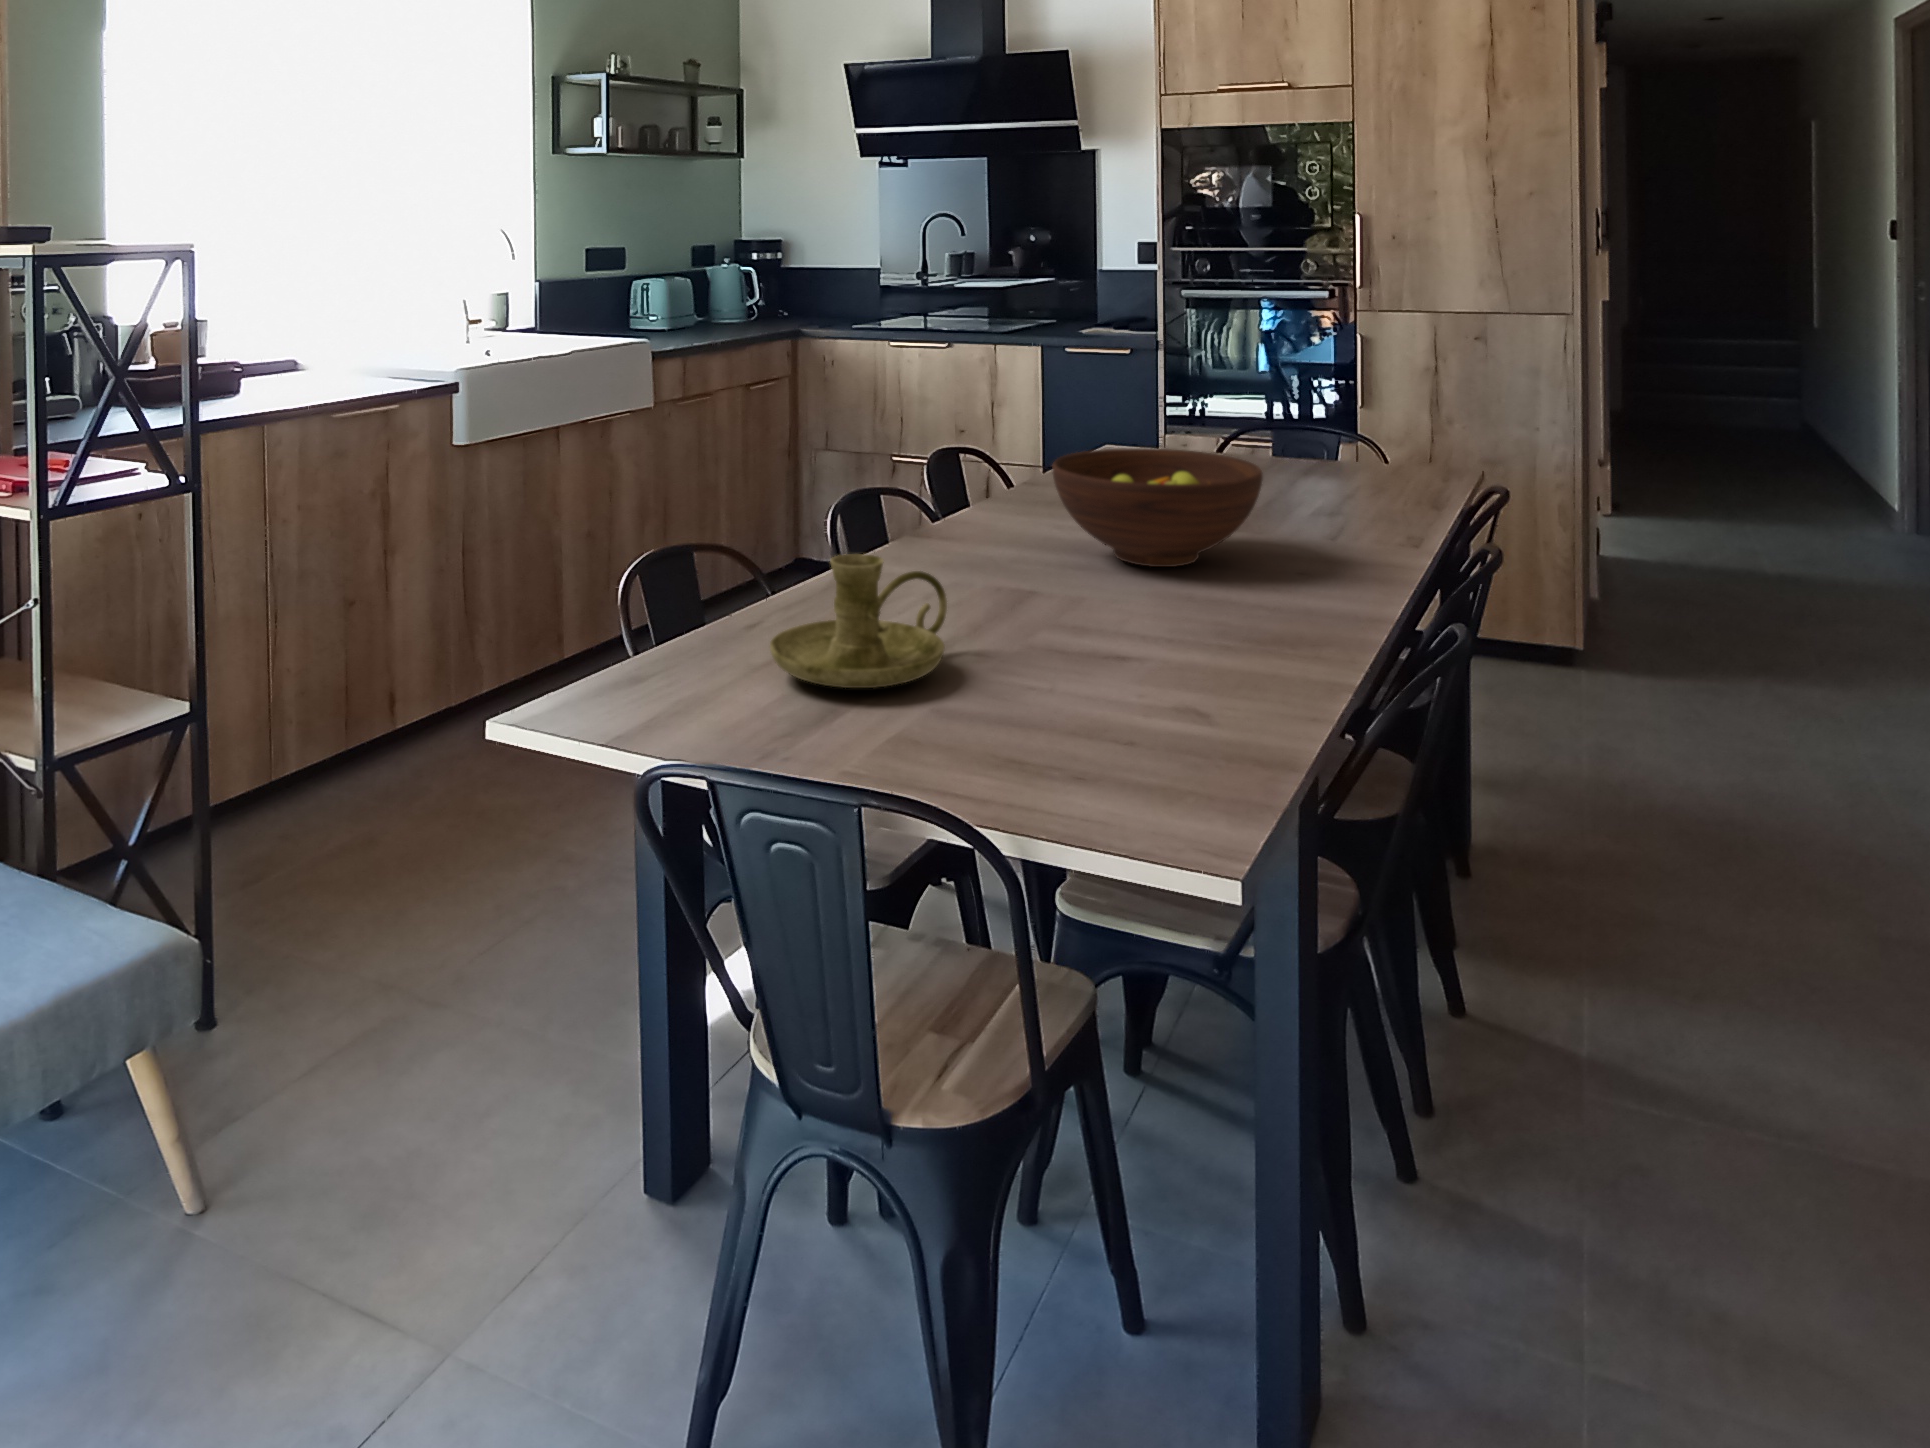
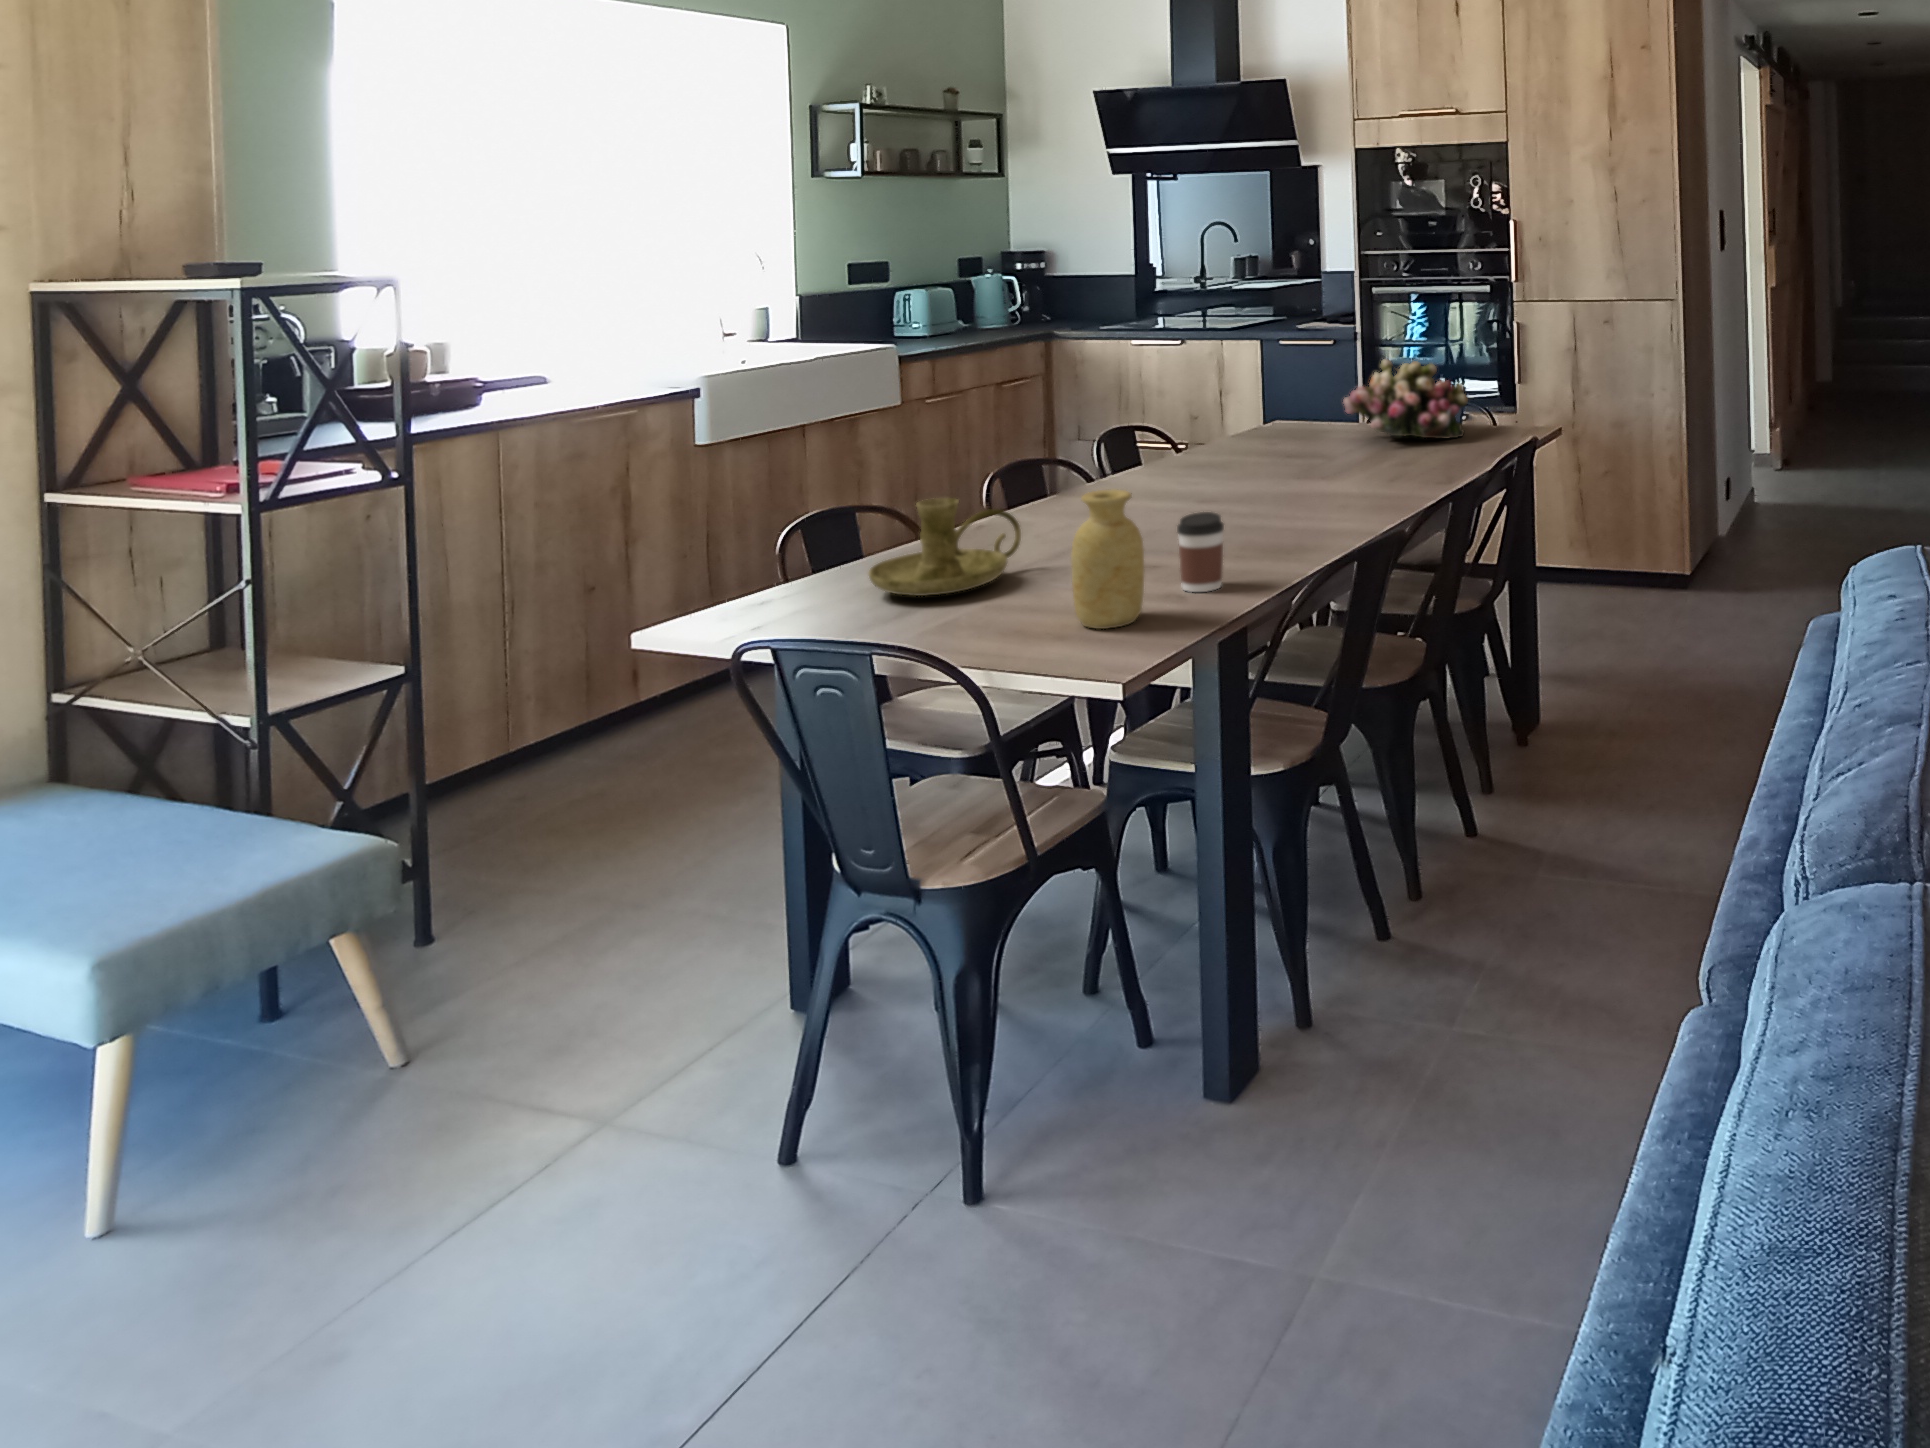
flower arrangement: none [1230,381,1395,486] -> present [1343,359,1468,439]
fruit bowl: present [1052,449,1263,567] -> none [1152,414,1311,503]
vase: none [1090,566,1193,769] -> present [1071,489,1144,629]
coffee cup: none [1198,598,1265,713] -> present [1177,512,1224,592]

